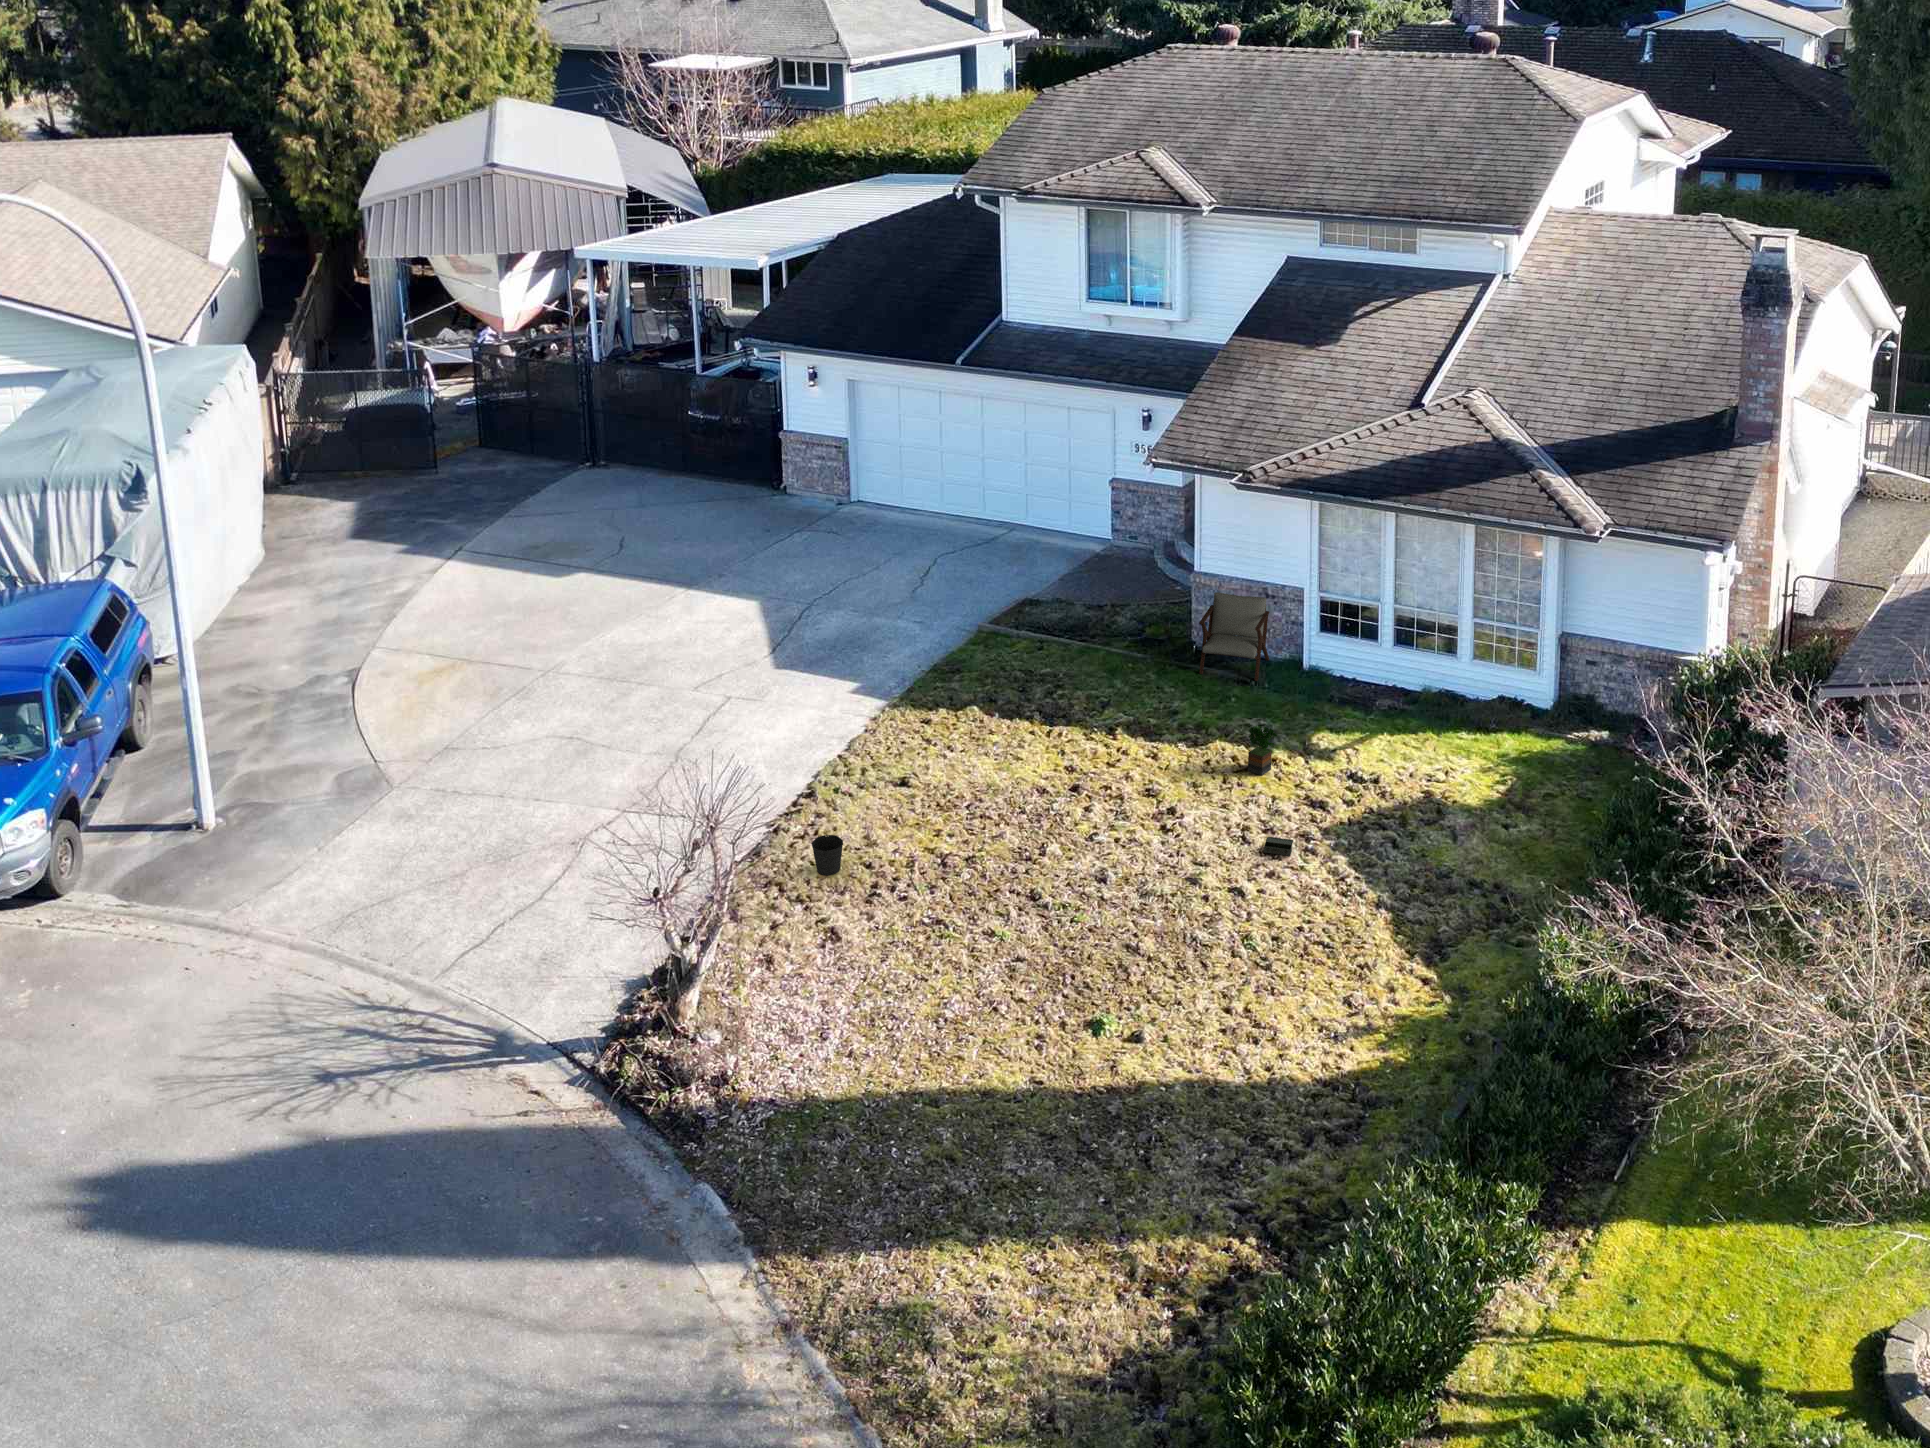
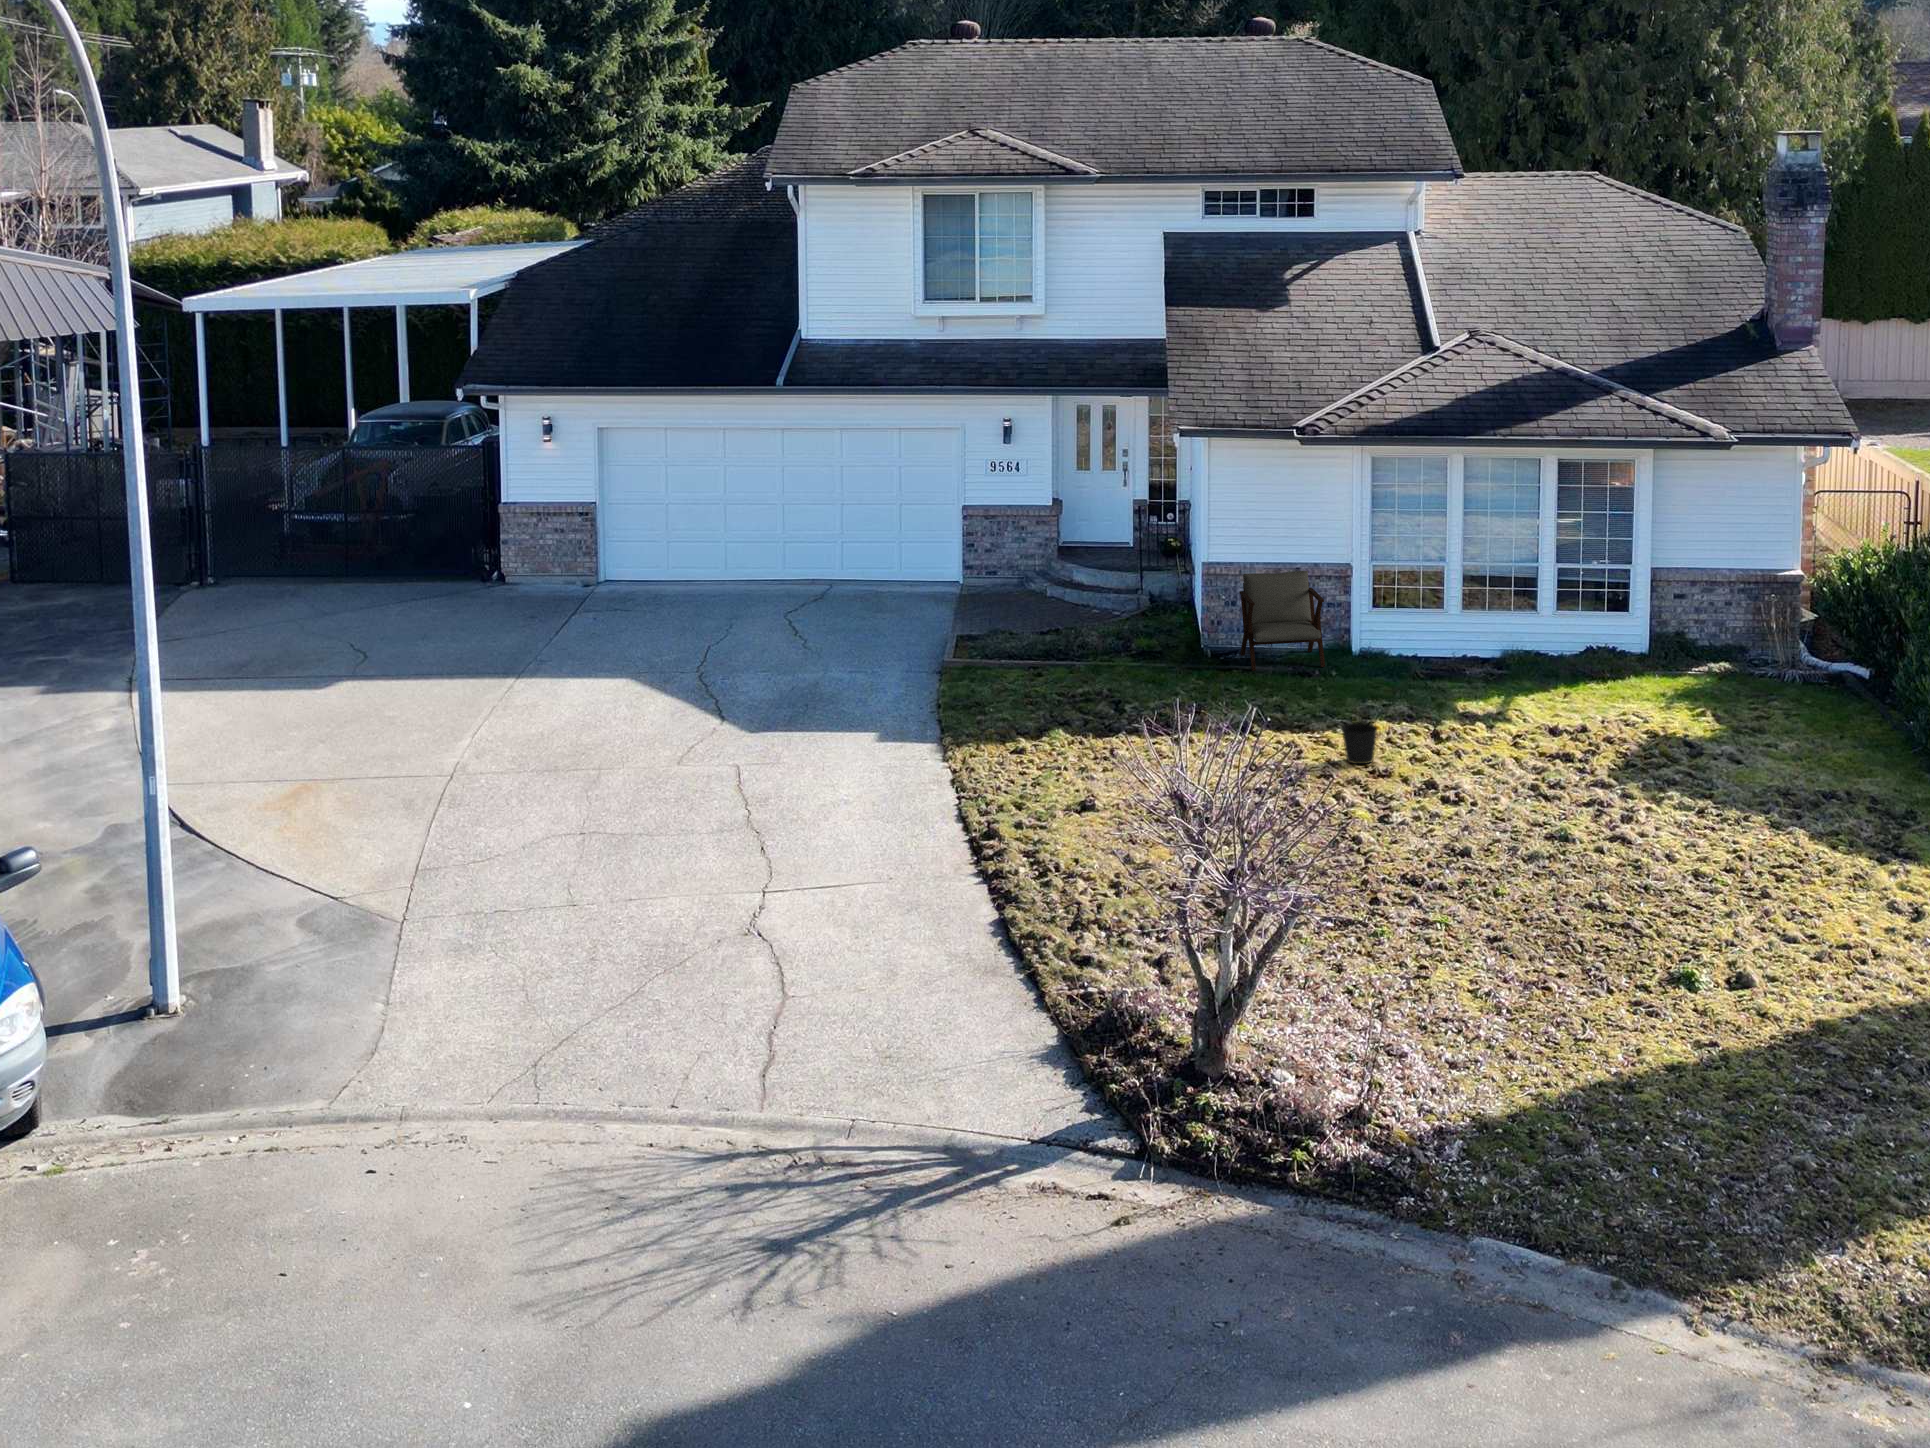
potted tree: present [1248,726,1277,775] -> none [1416,670,1455,729]
bucket: present [811,835,843,875] -> present [1342,723,1377,764]
toolbox: present [1264,837,1293,856] -> none [1531,762,1570,780]

